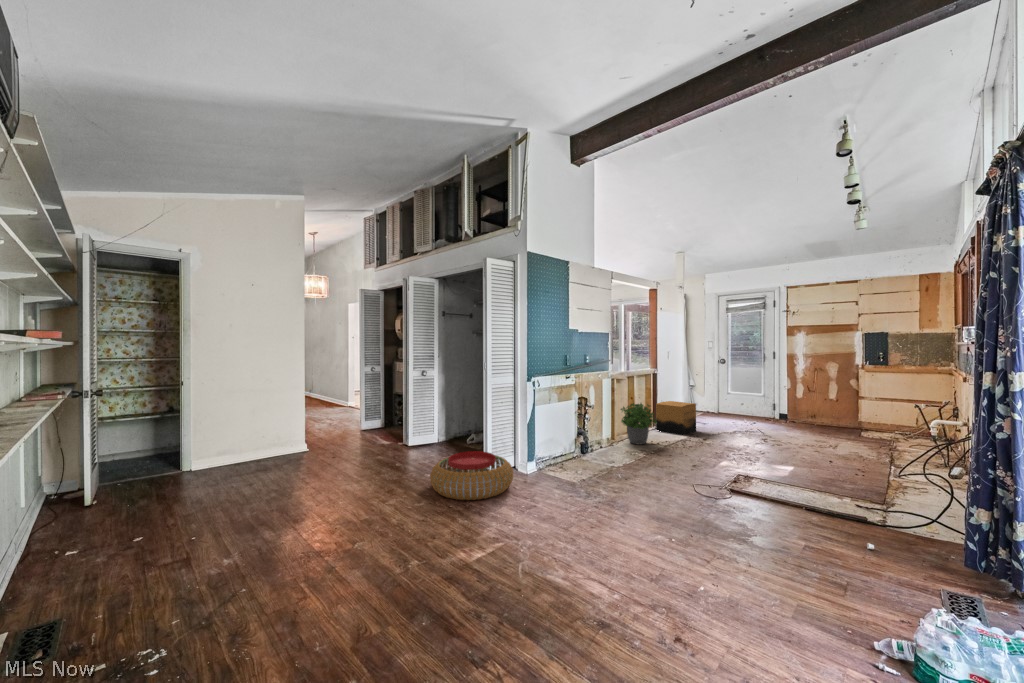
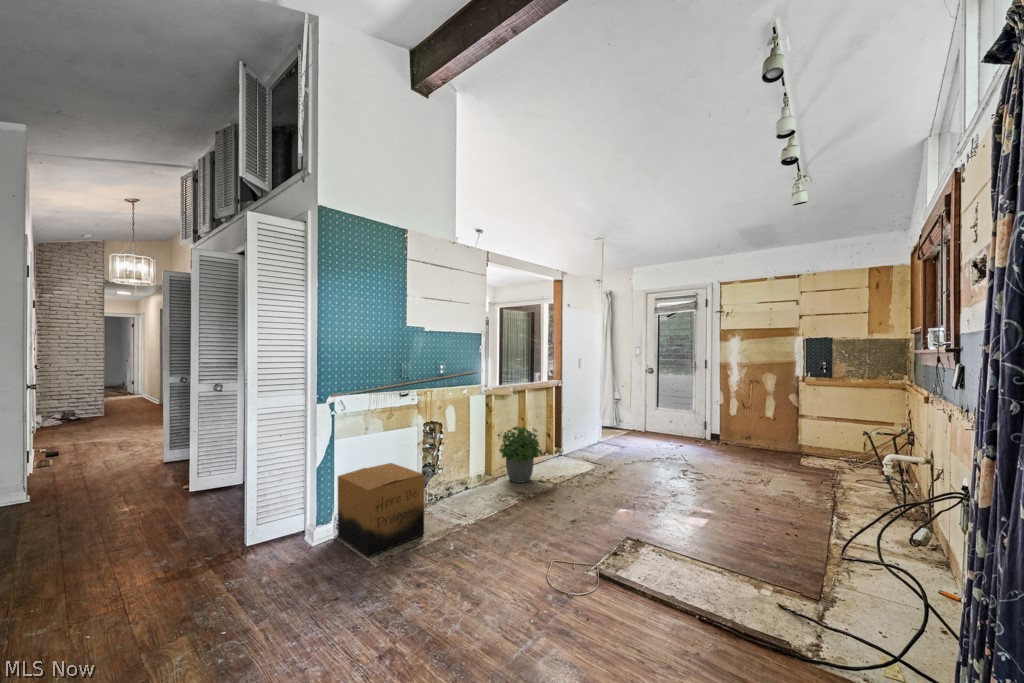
cardboard box: present [656,401,696,435] -> present [338,463,424,557]
pouf: present [430,451,514,500] -> none [78,518,260,624]

